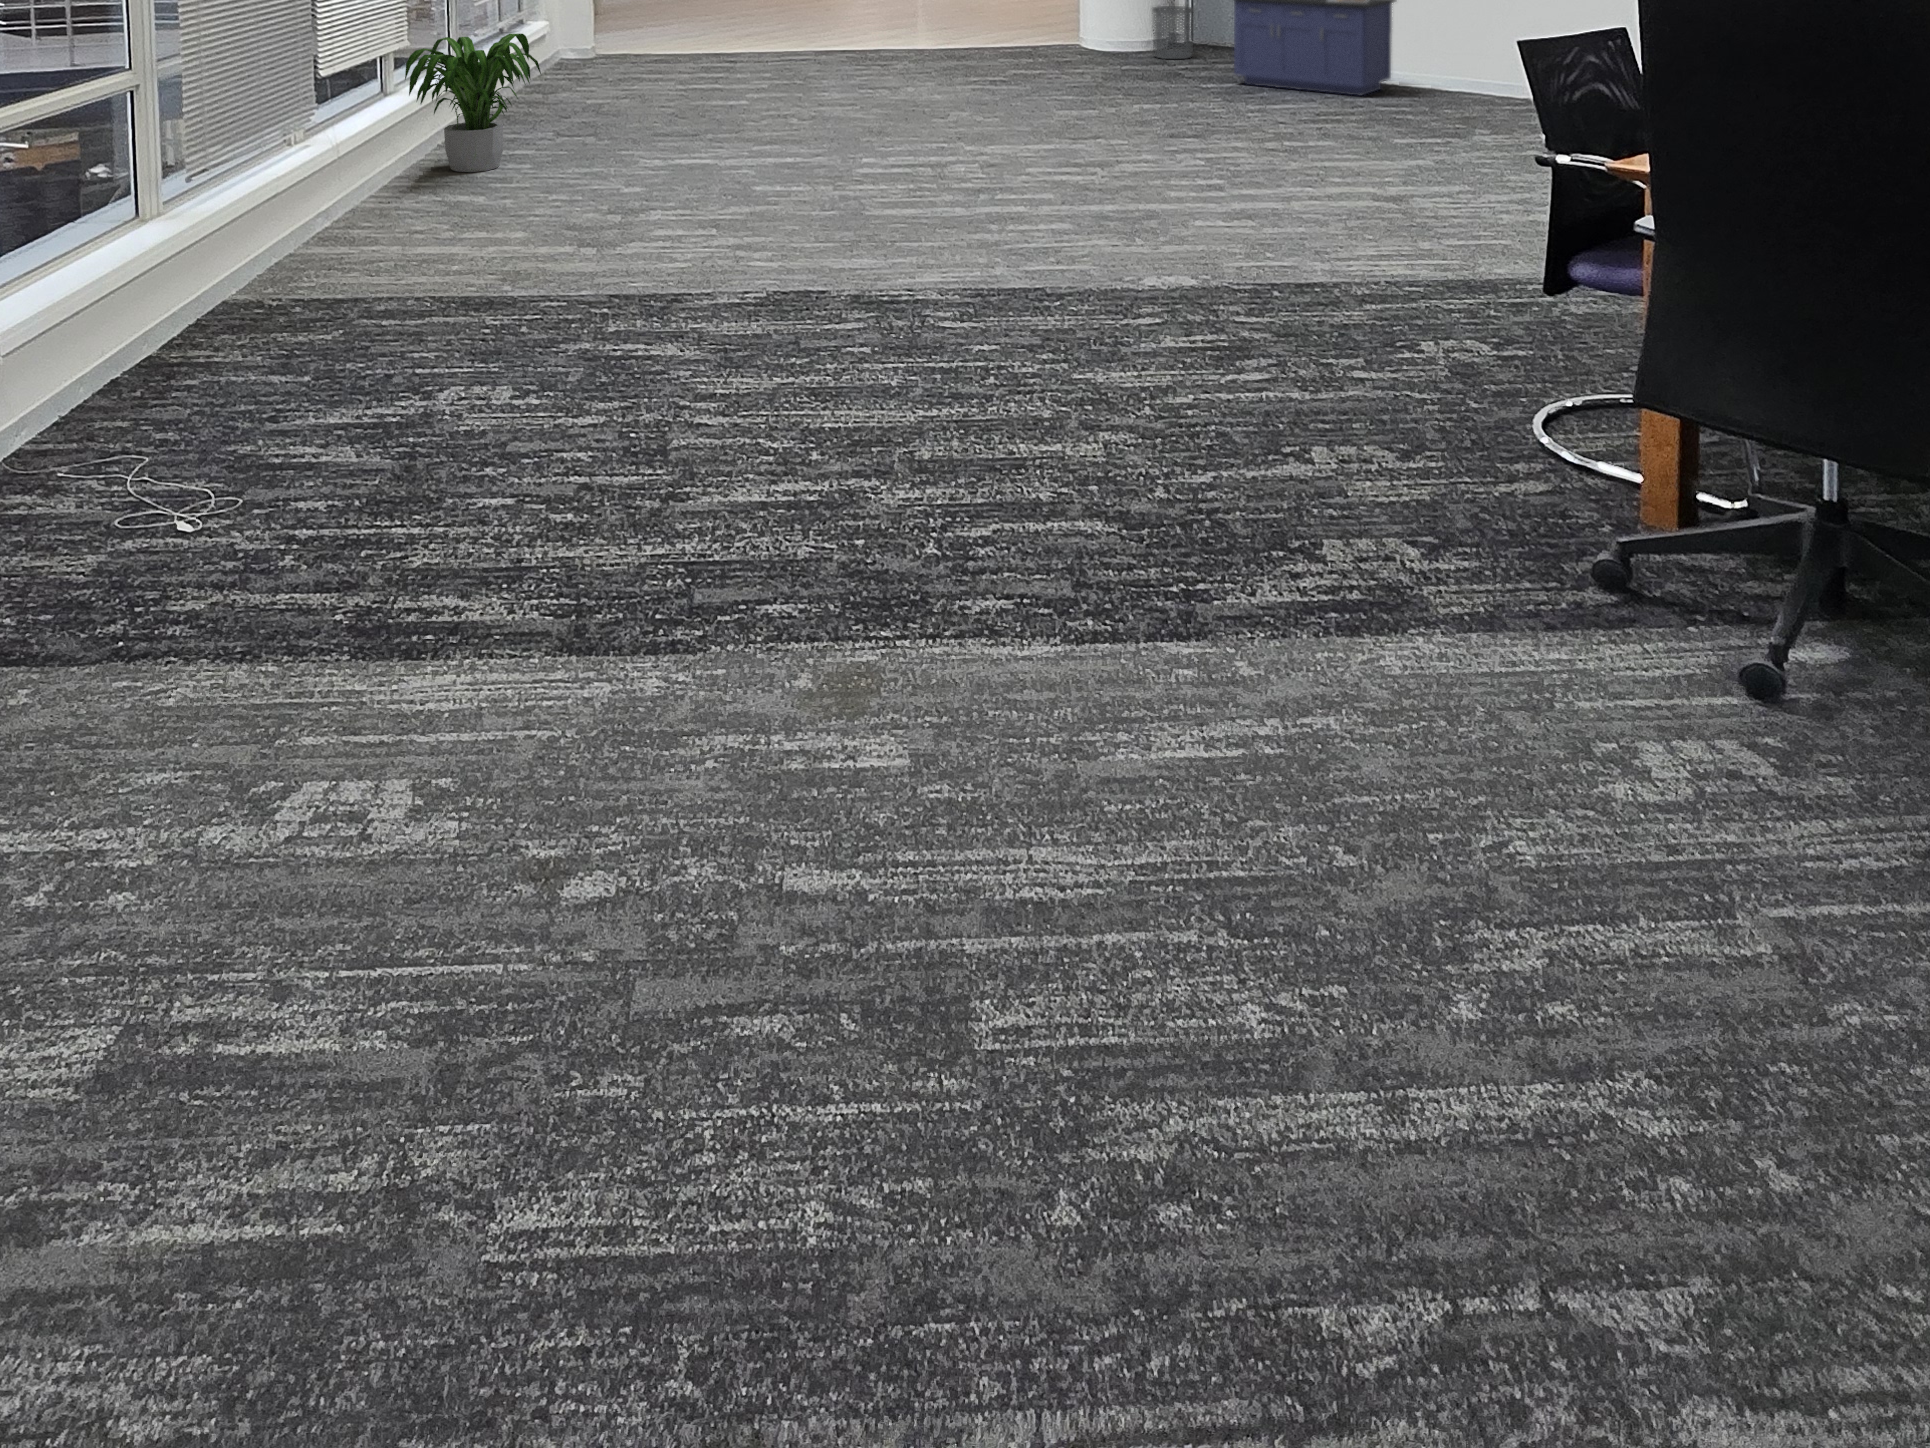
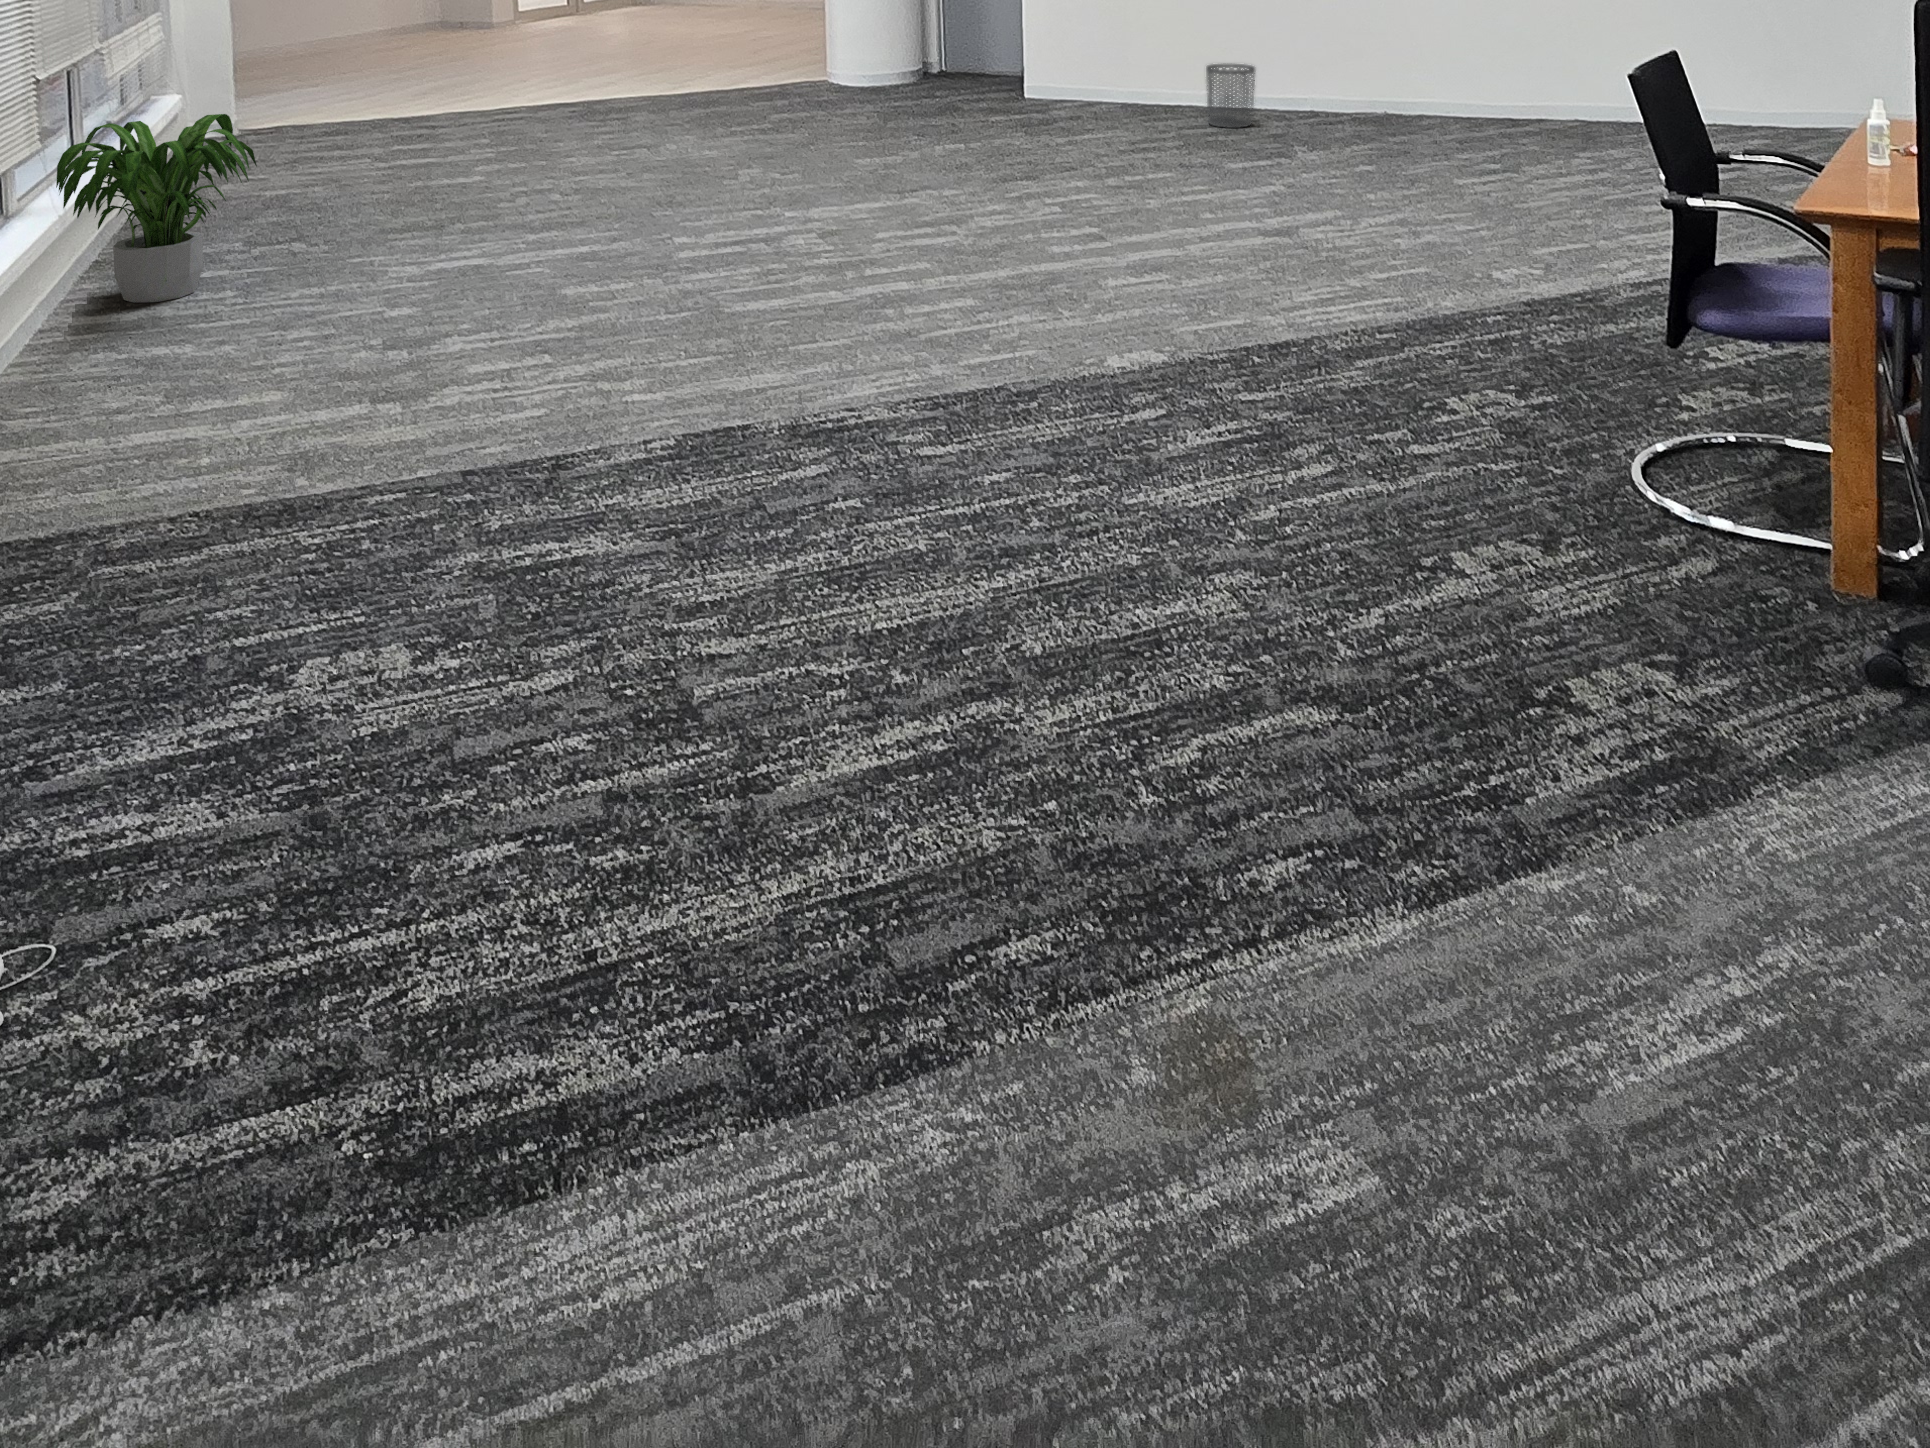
storage cabinet: present [1234,0,1396,96] -> none [1018,1,1180,128]
waste bin: present [1152,6,1194,59] -> present [1206,64,1255,128]

